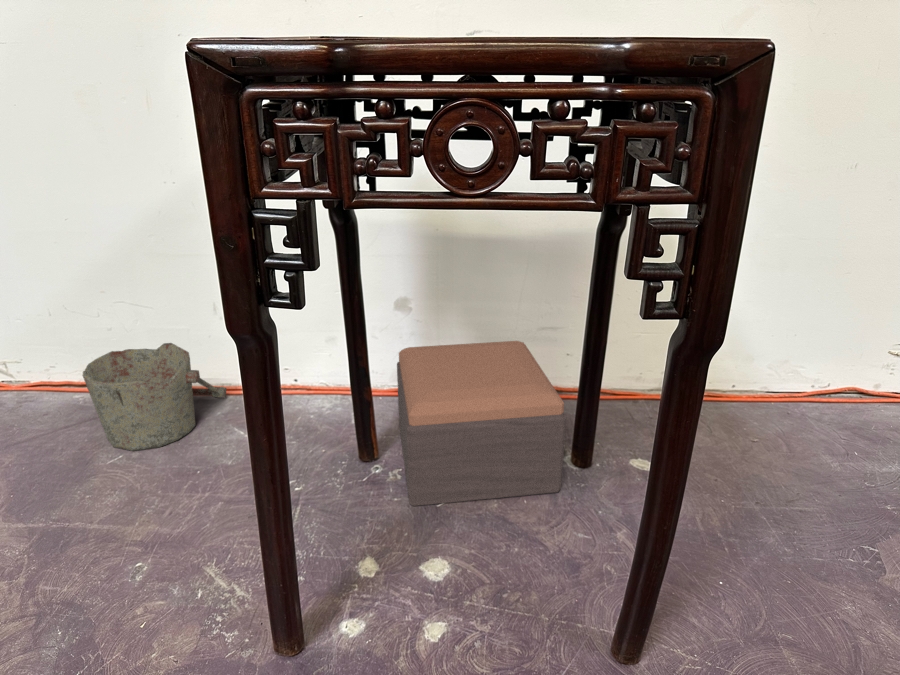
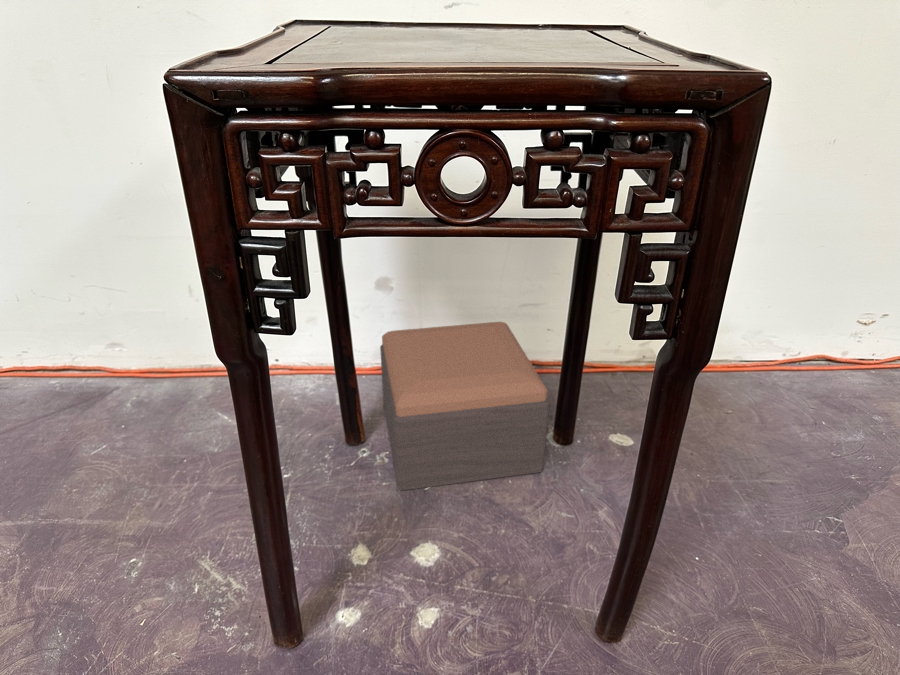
bucket: present [82,343,226,451] -> none [59,326,207,438]

